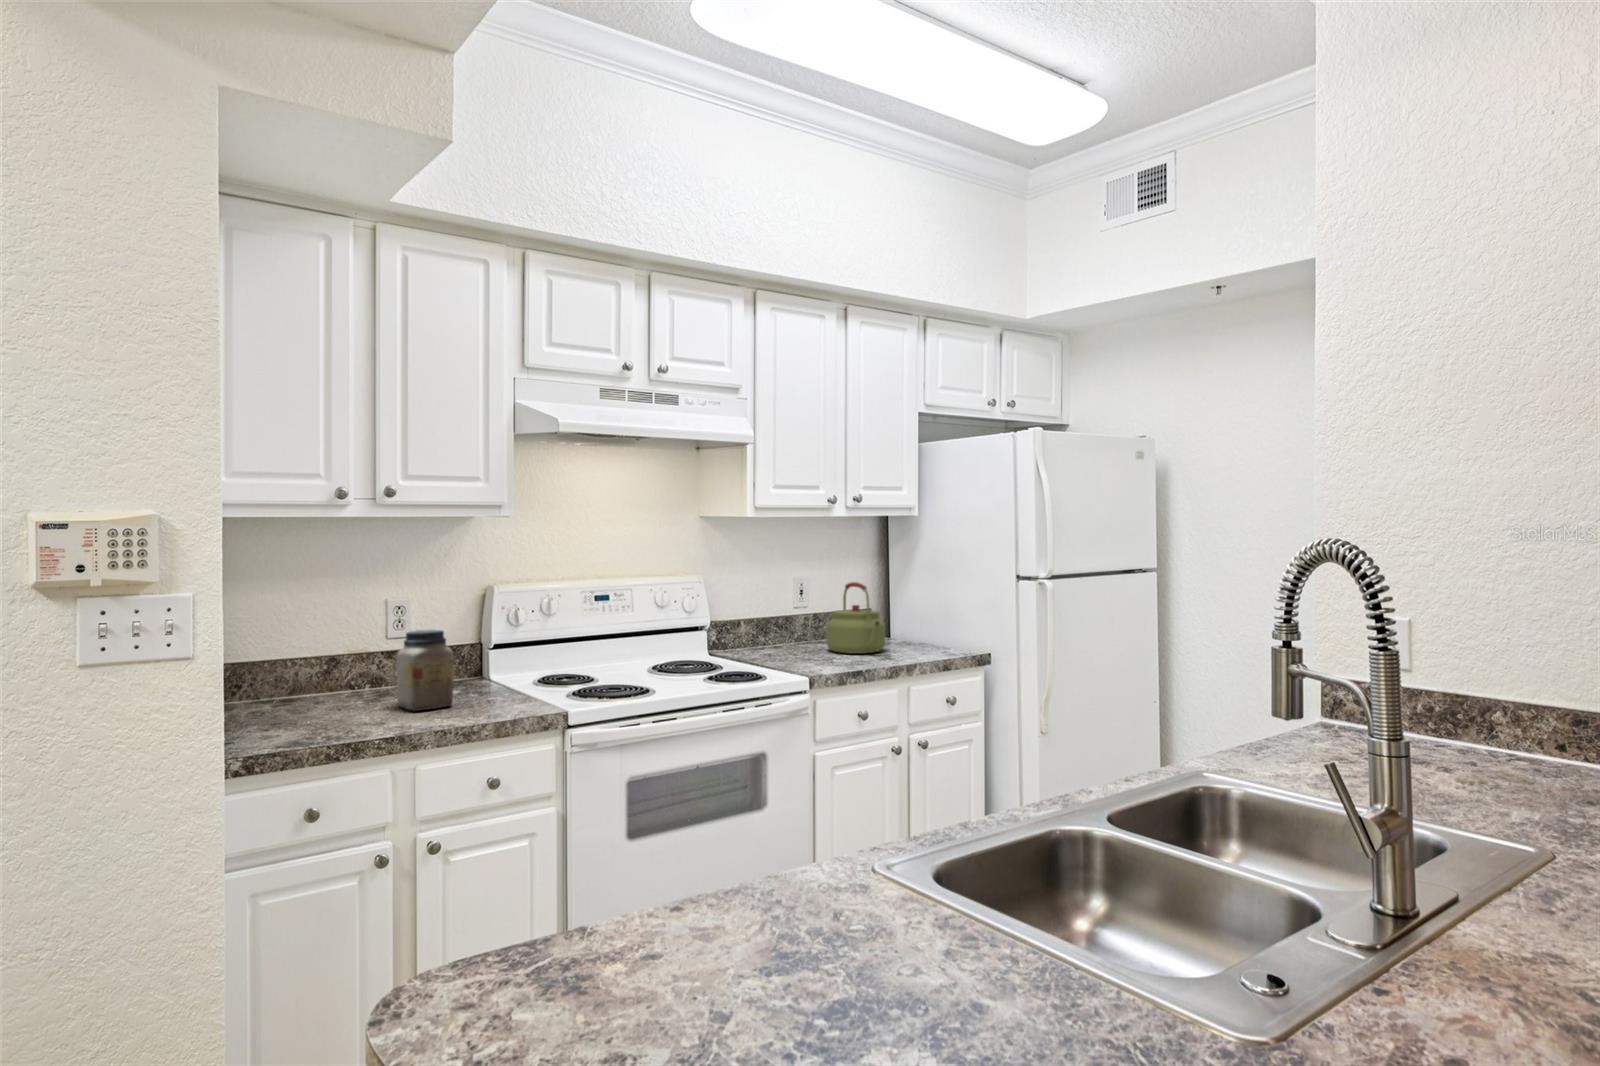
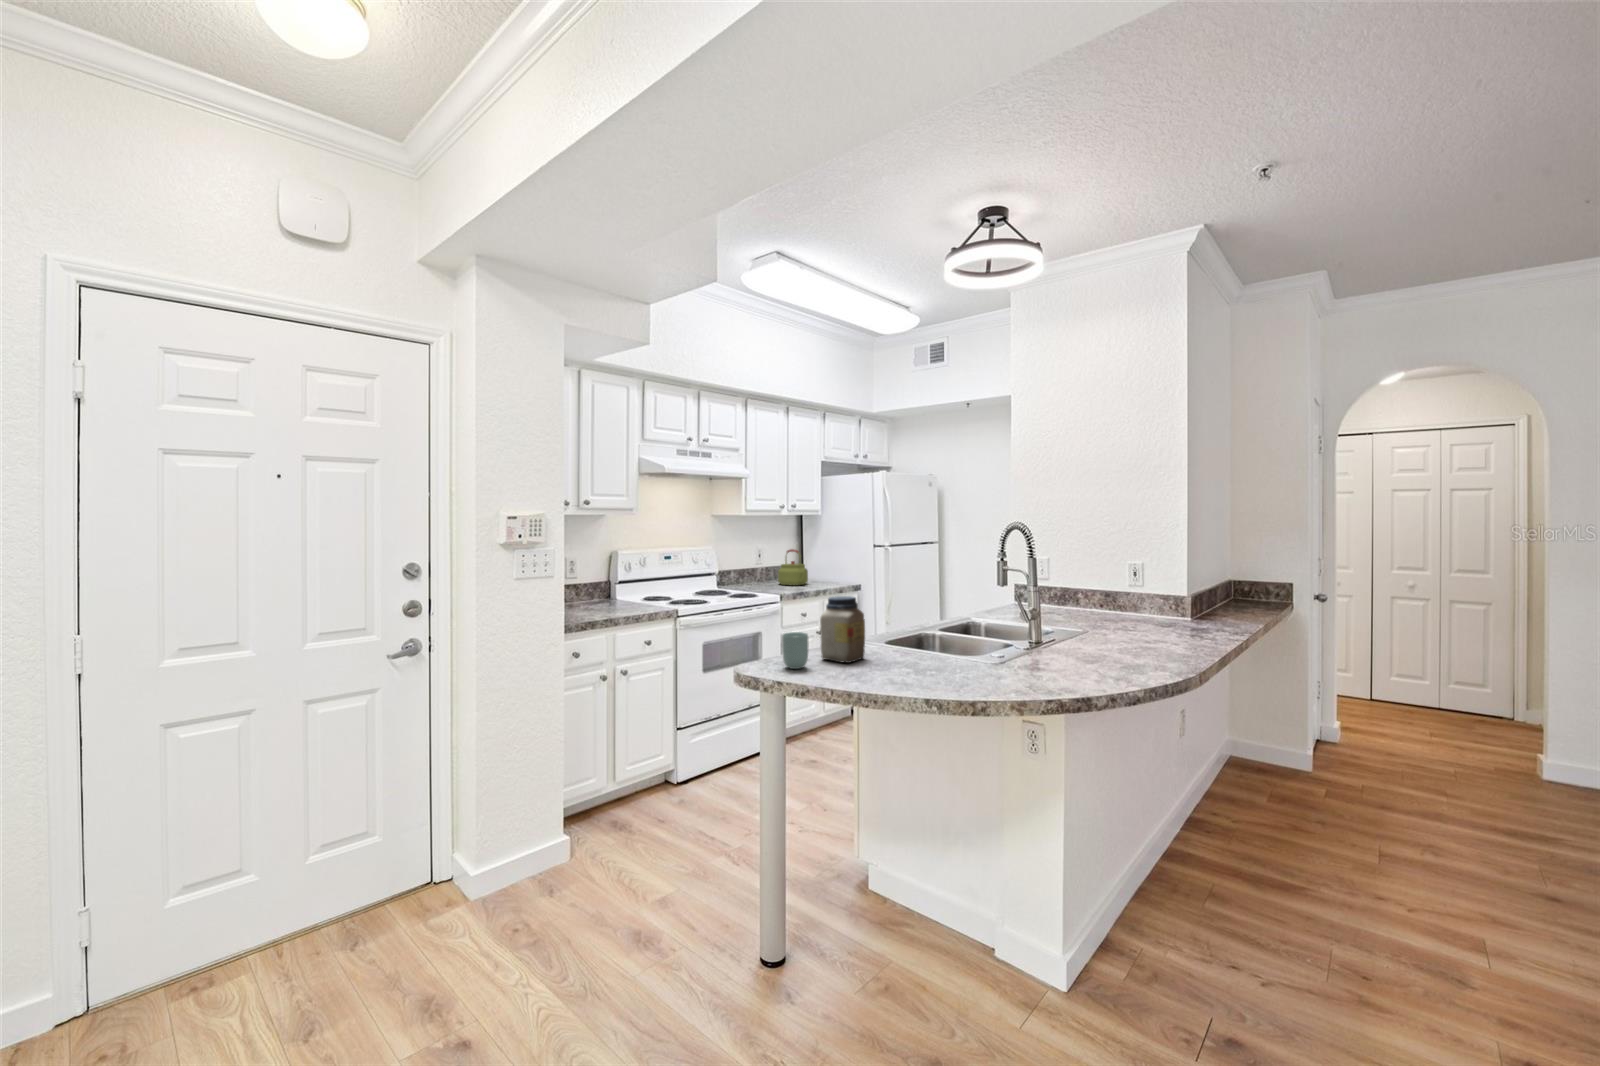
jar: present [396,630,454,711] -> present [820,596,865,663]
cup: none [523,882,608,1012] -> present [782,632,809,669]

